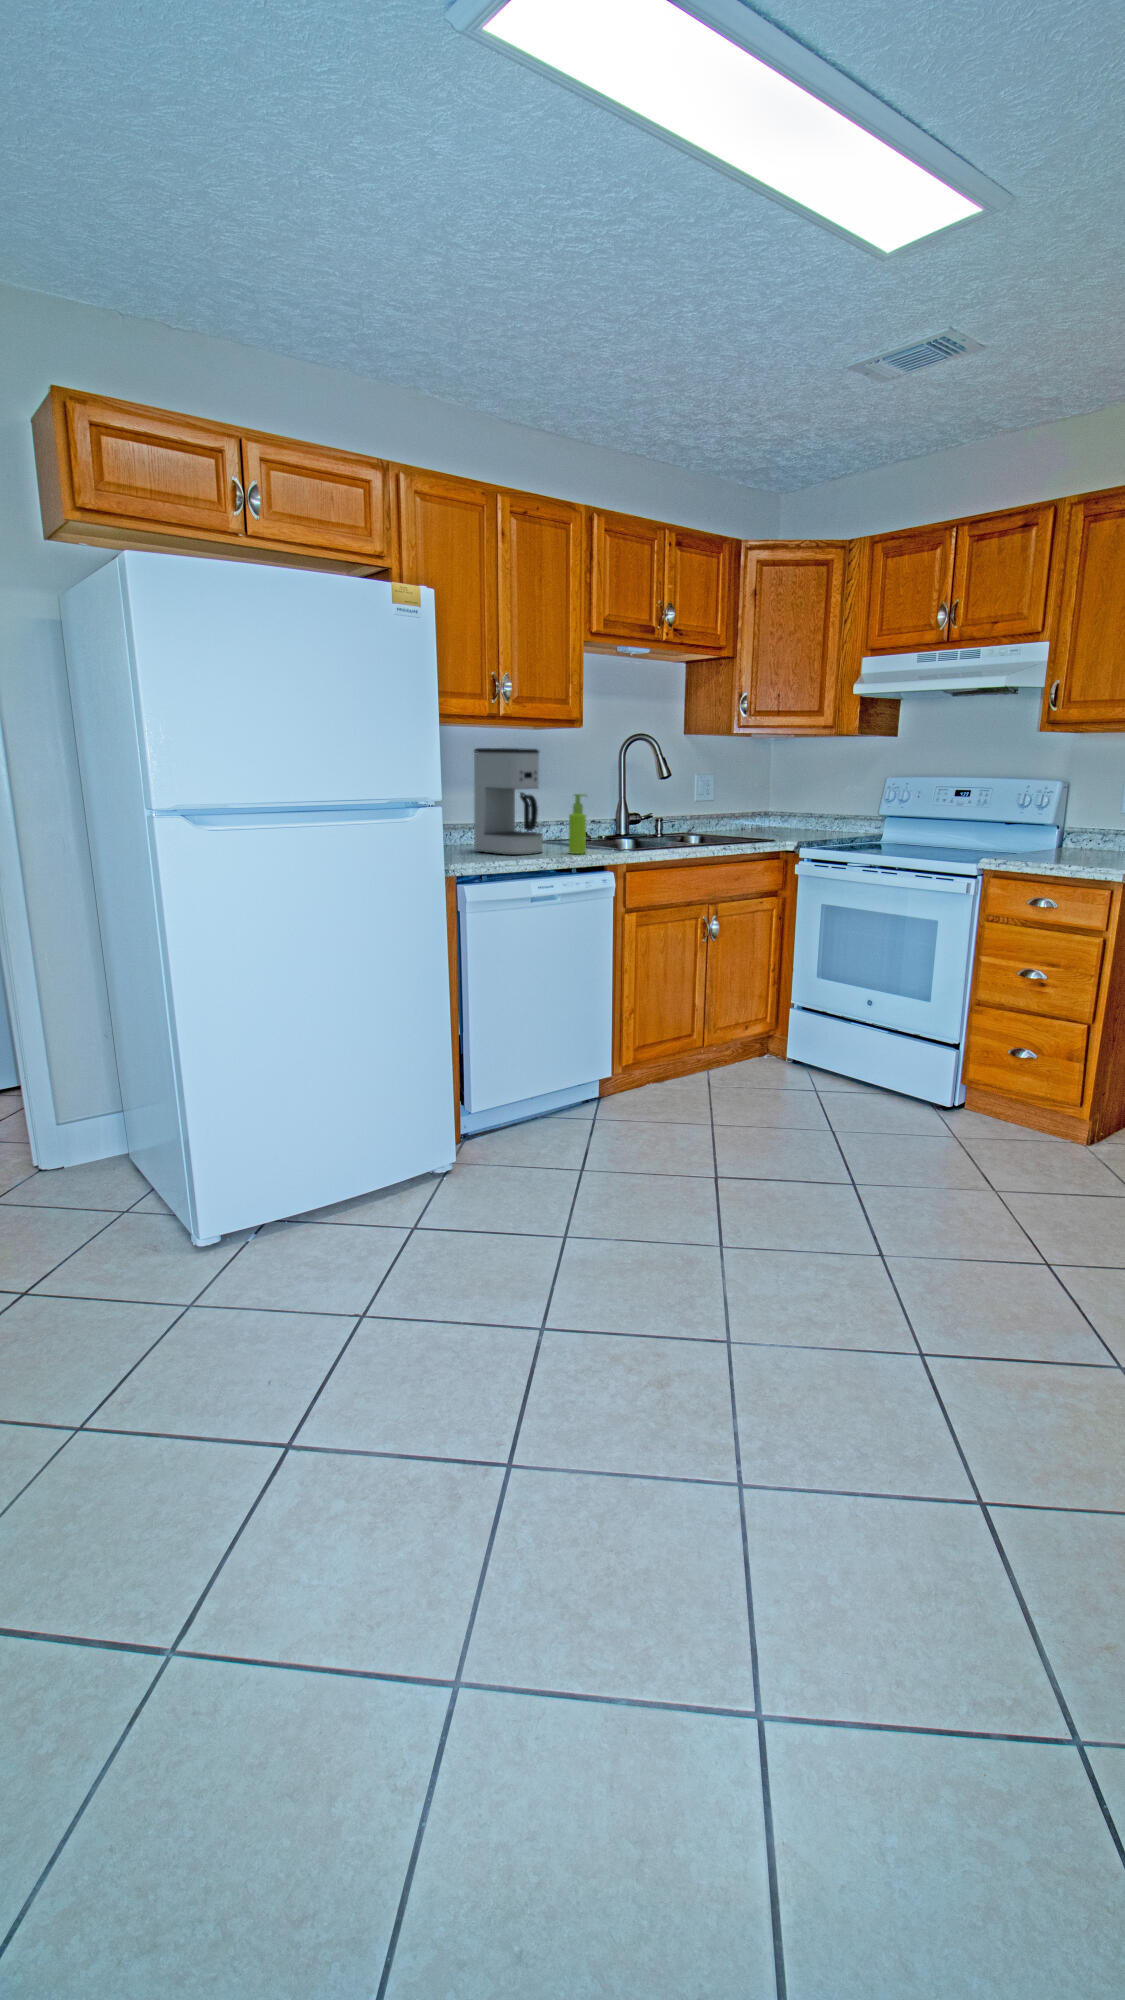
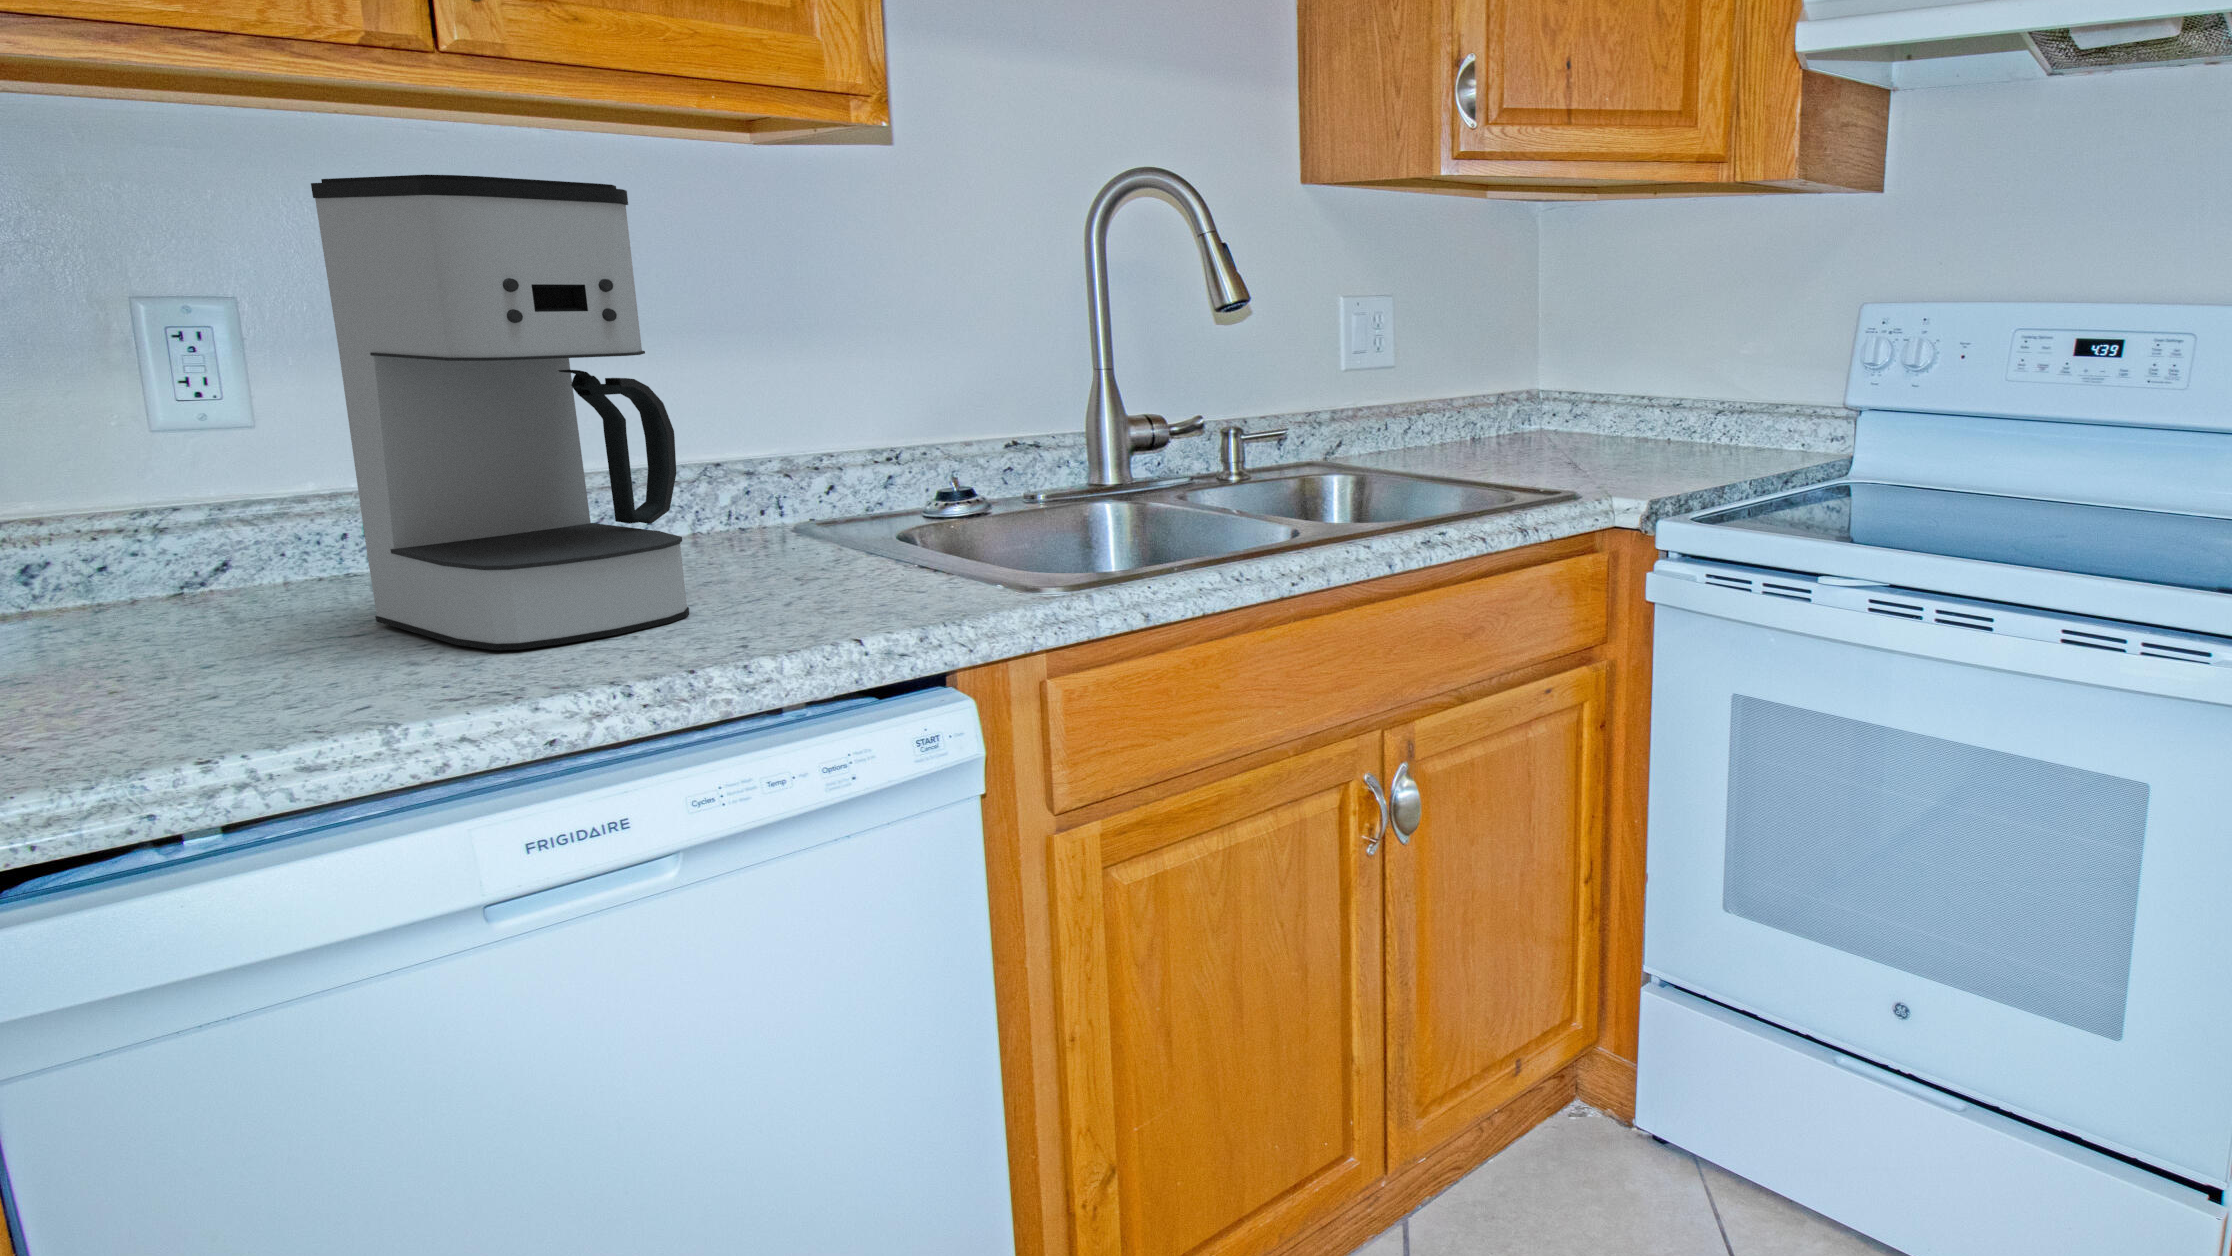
soap dispenser: present [569,794,587,854] -> none [773,376,865,626]

